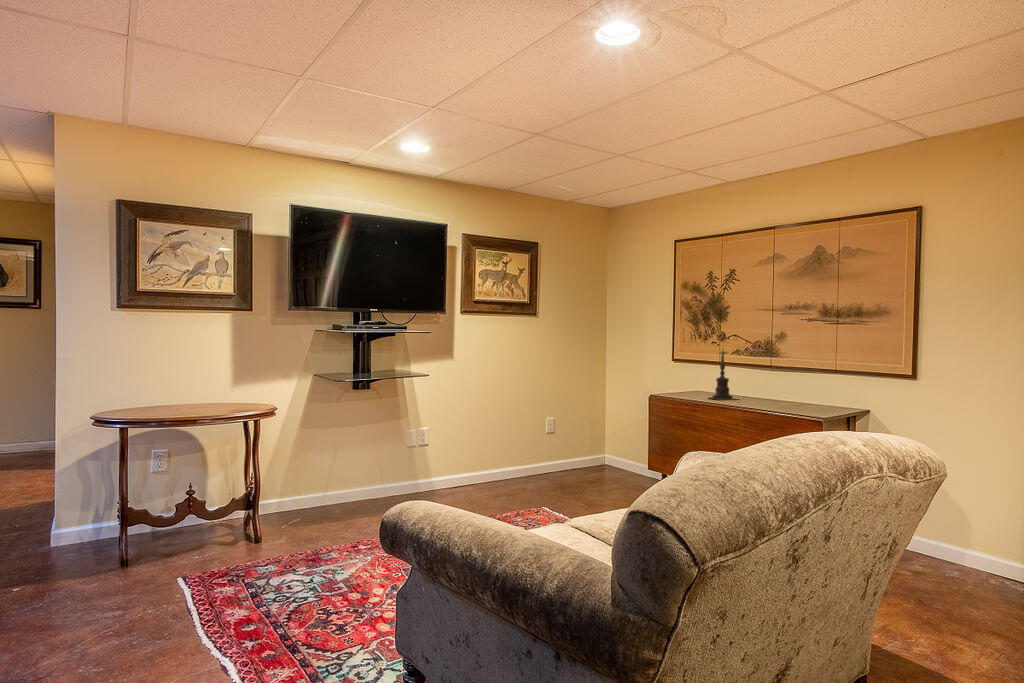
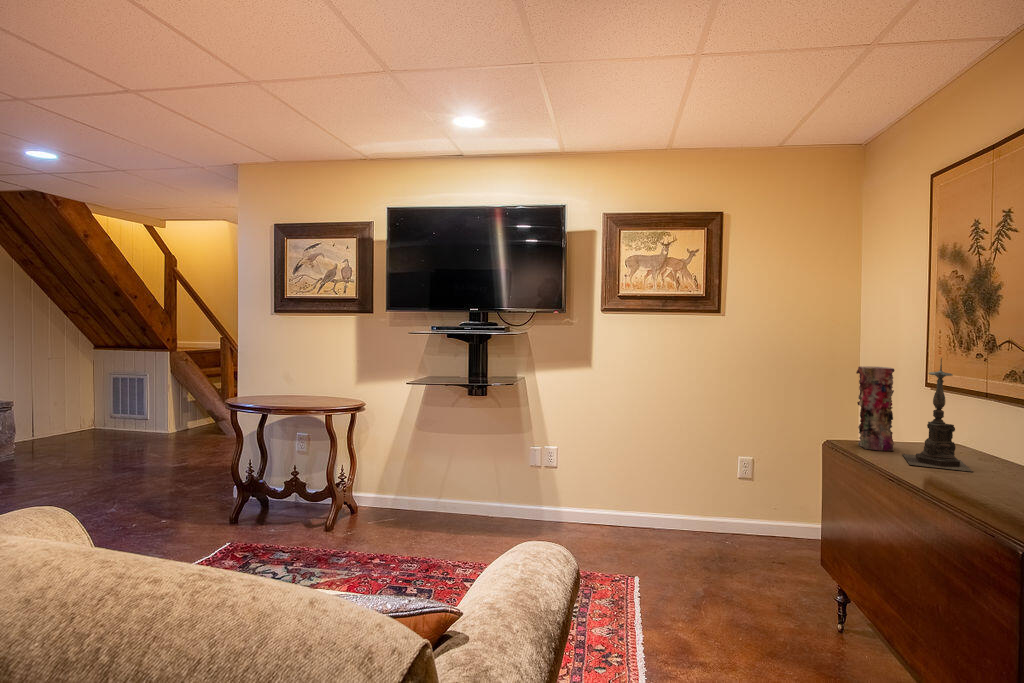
vase: none [675,351,696,398] -> present [856,366,895,451]

